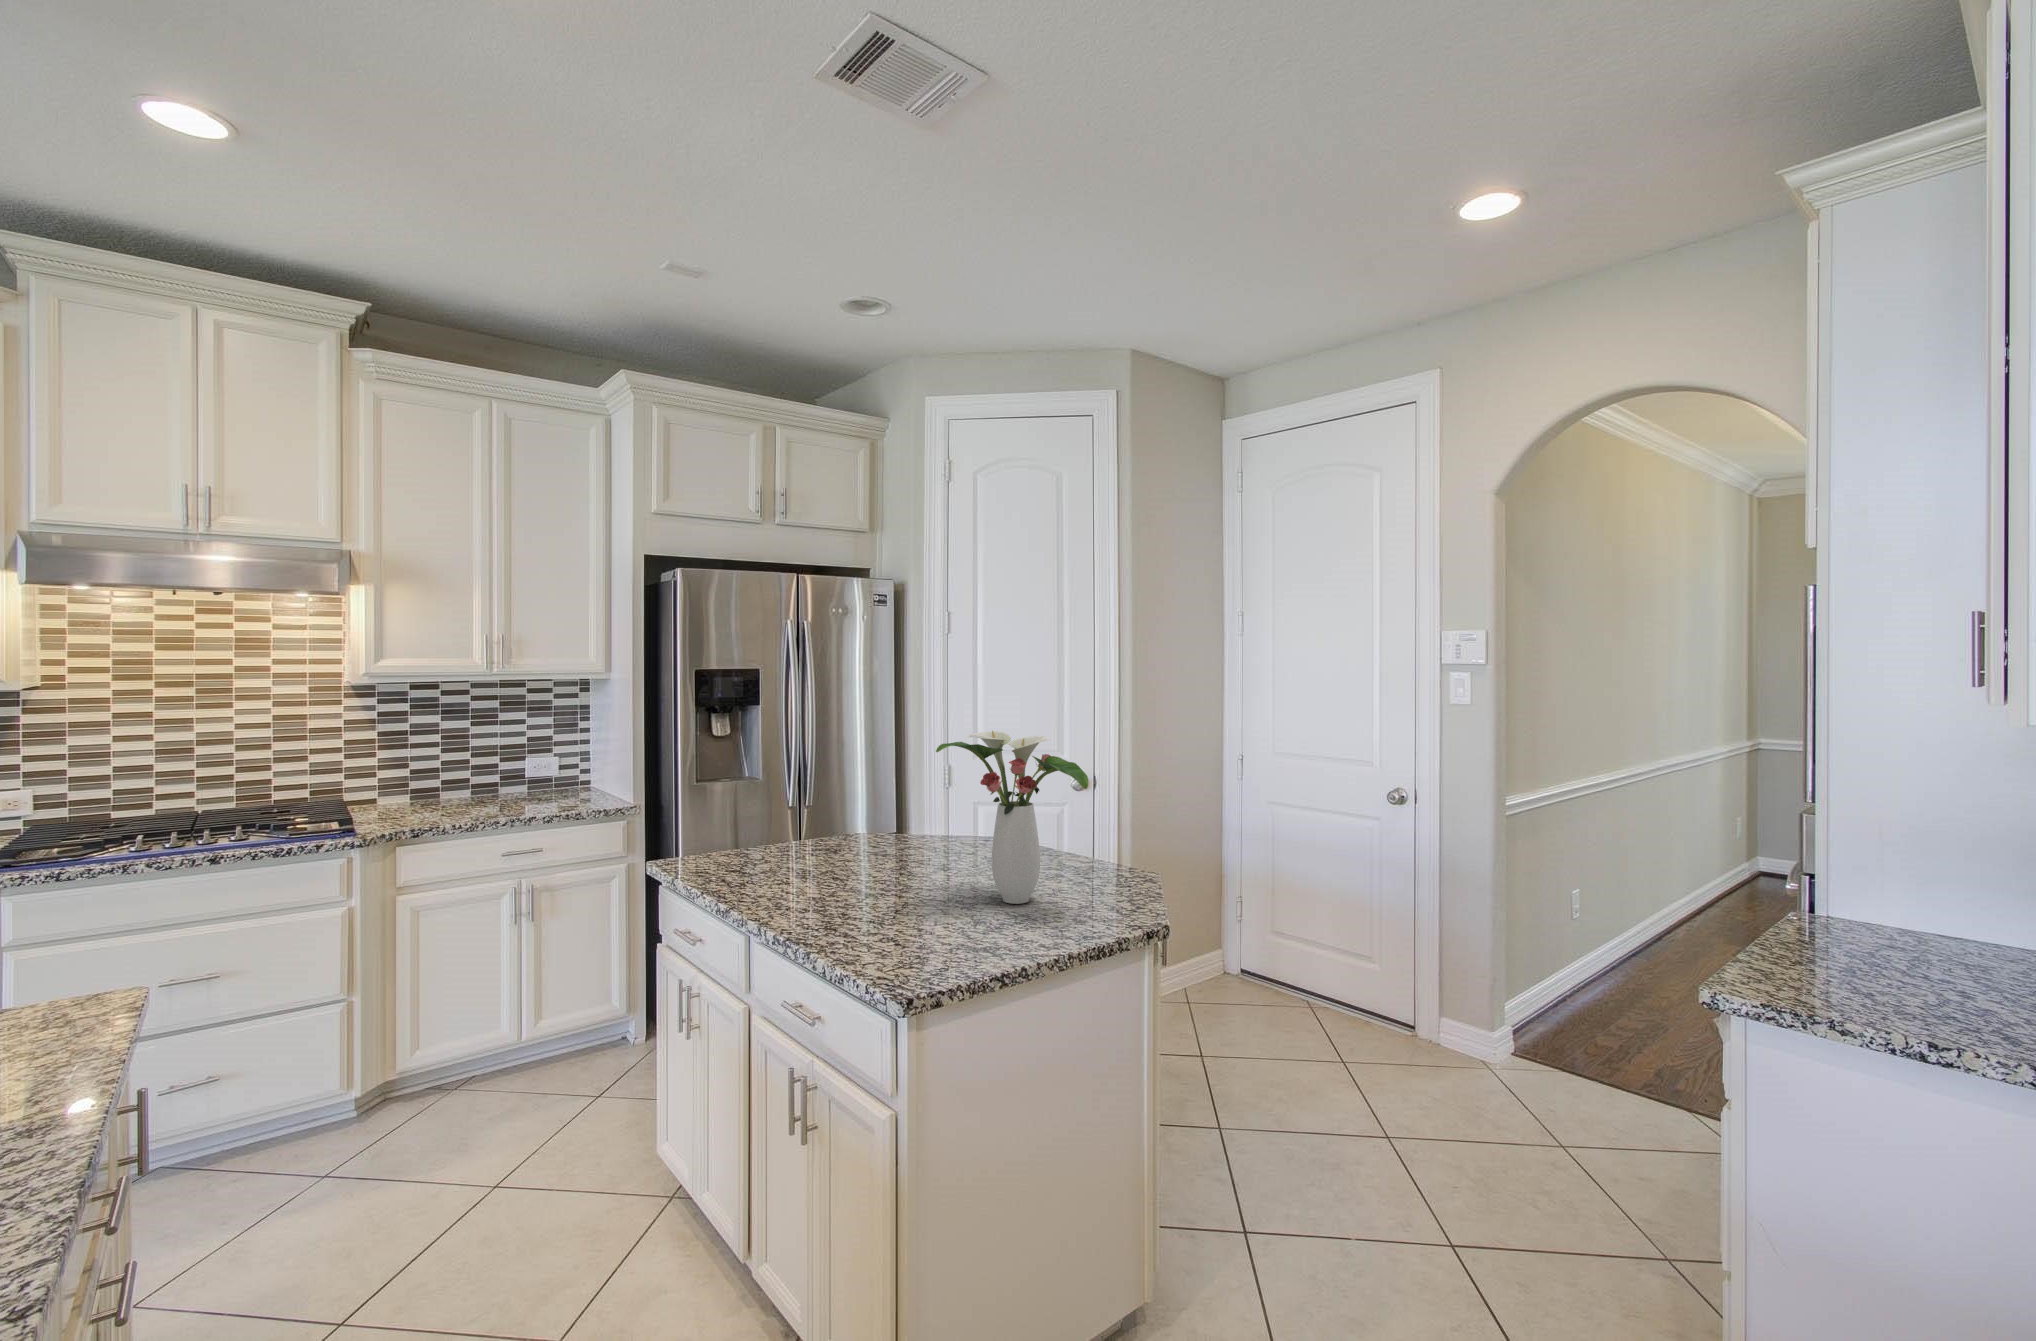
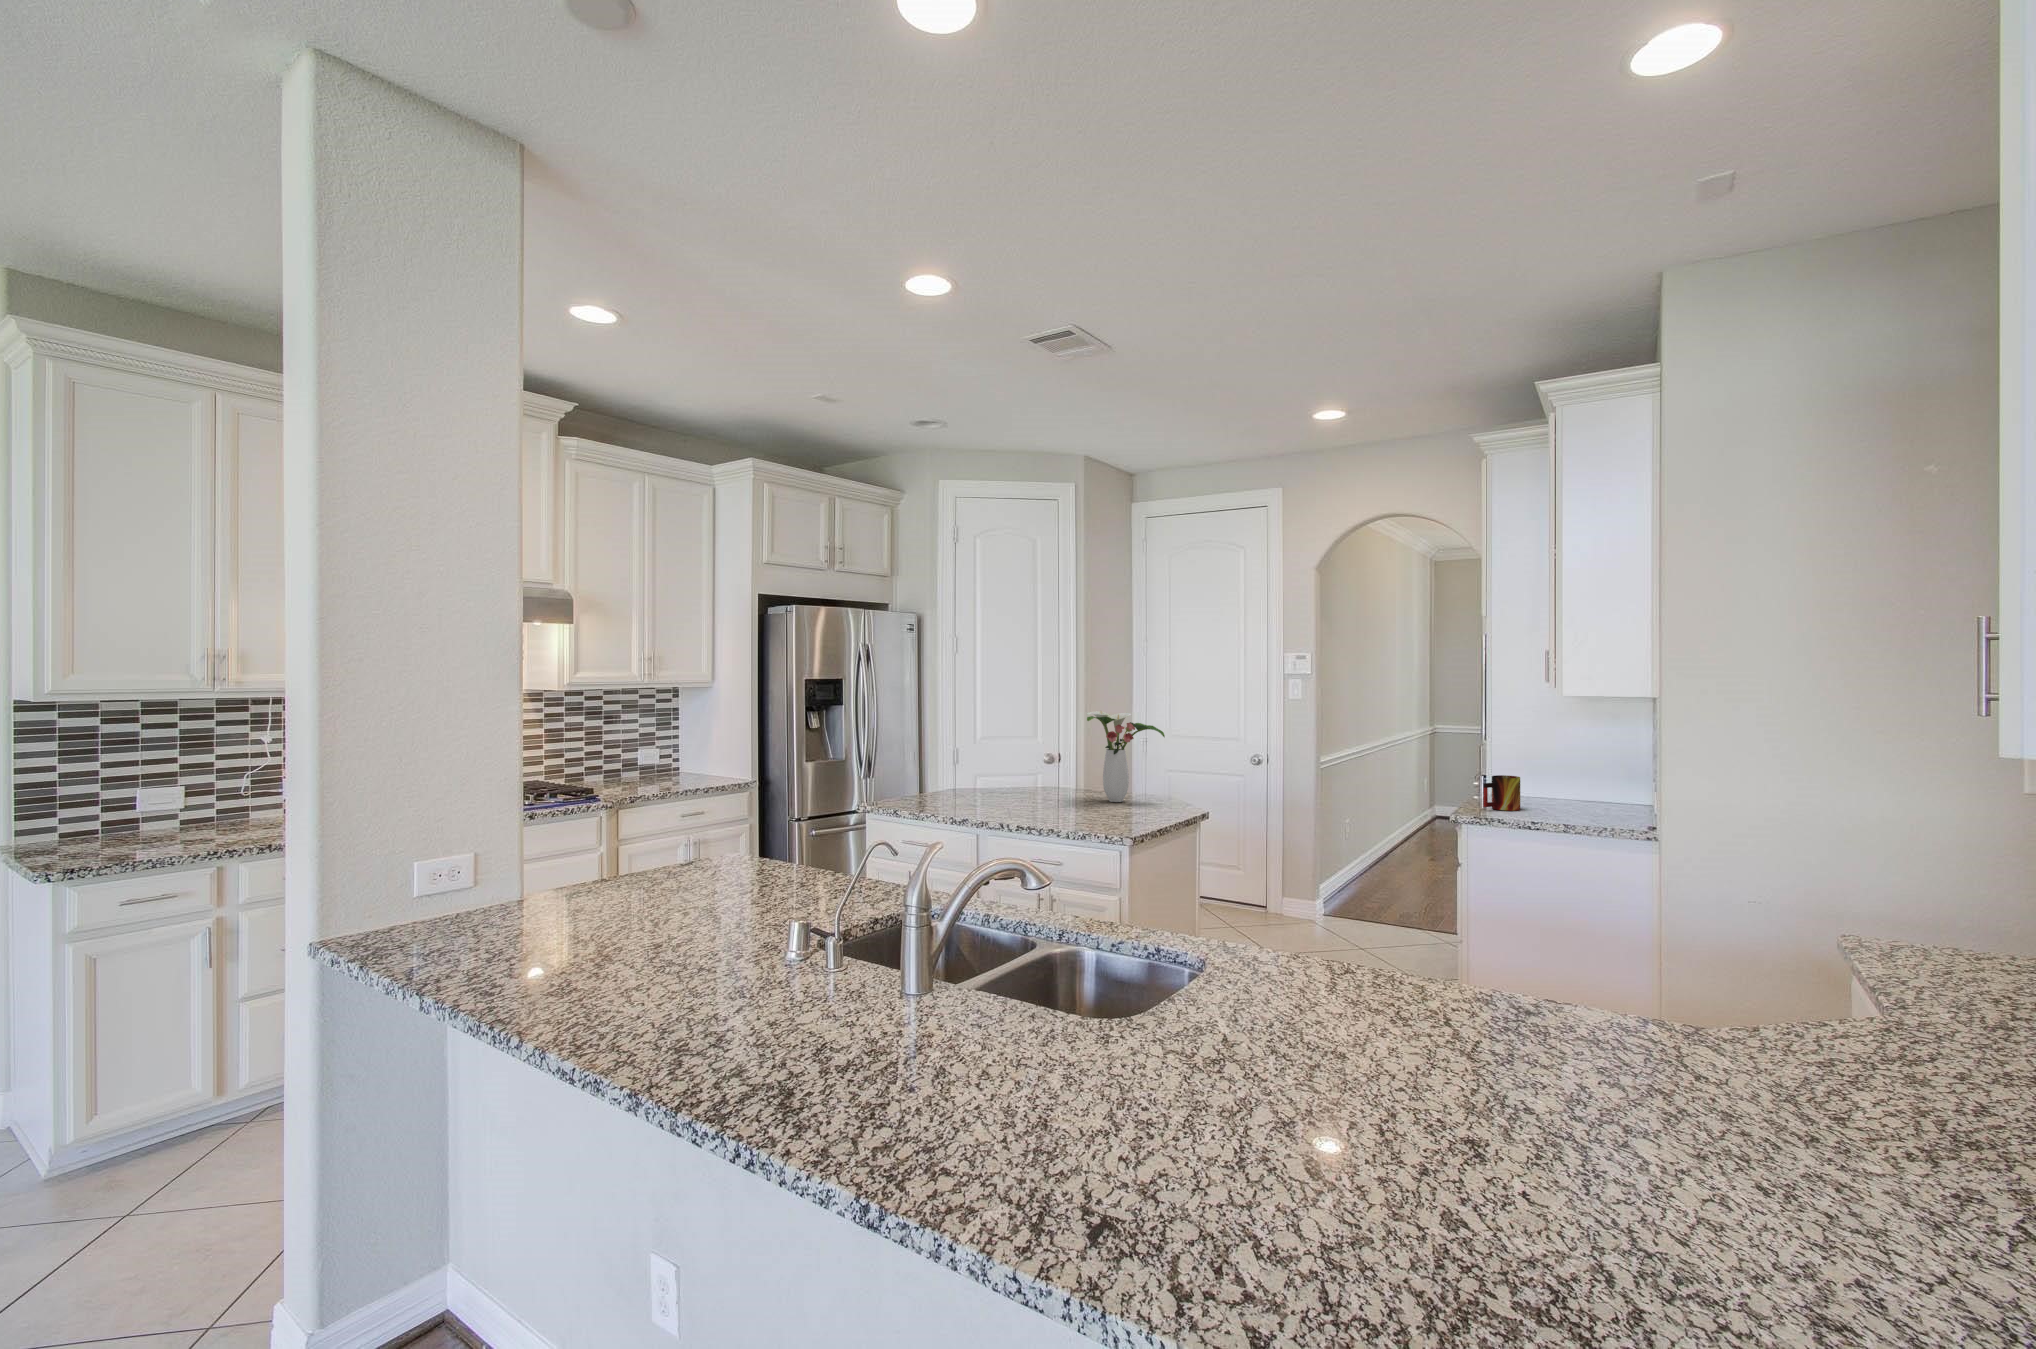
mug: none [1855,915,1970,1017] -> present [1483,775,1520,811]

